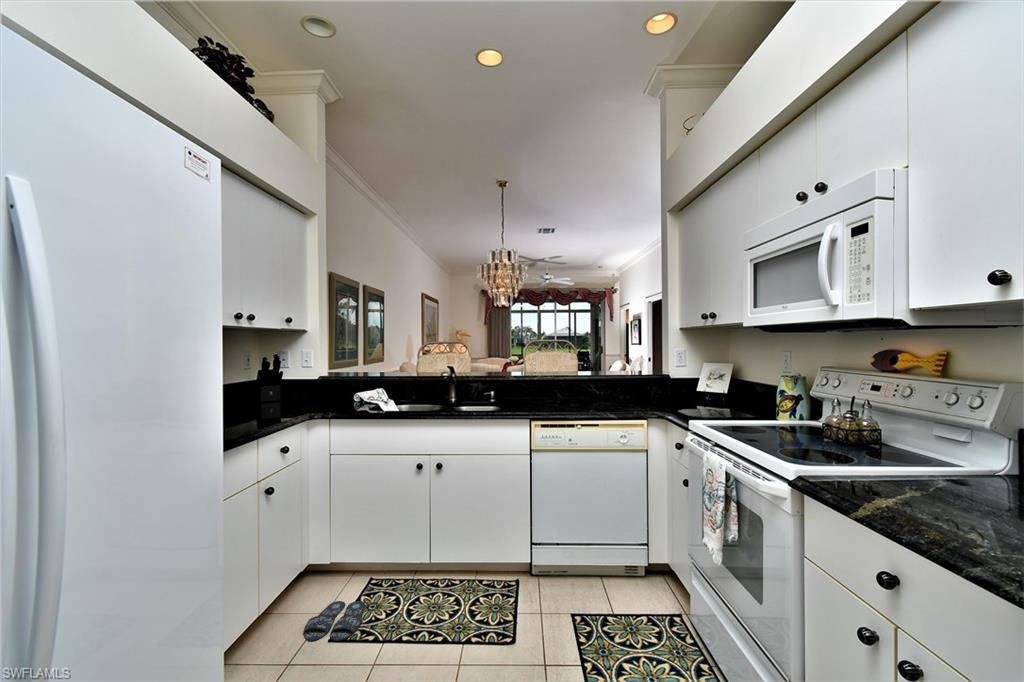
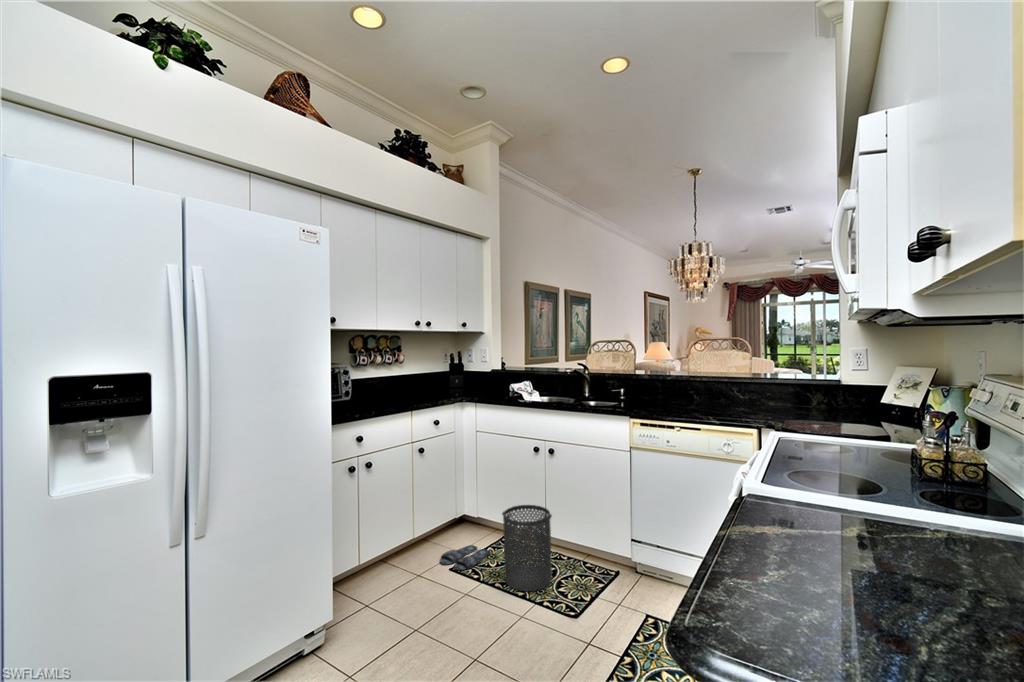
trash can: none [404,531,463,637] -> present [502,505,552,591]

